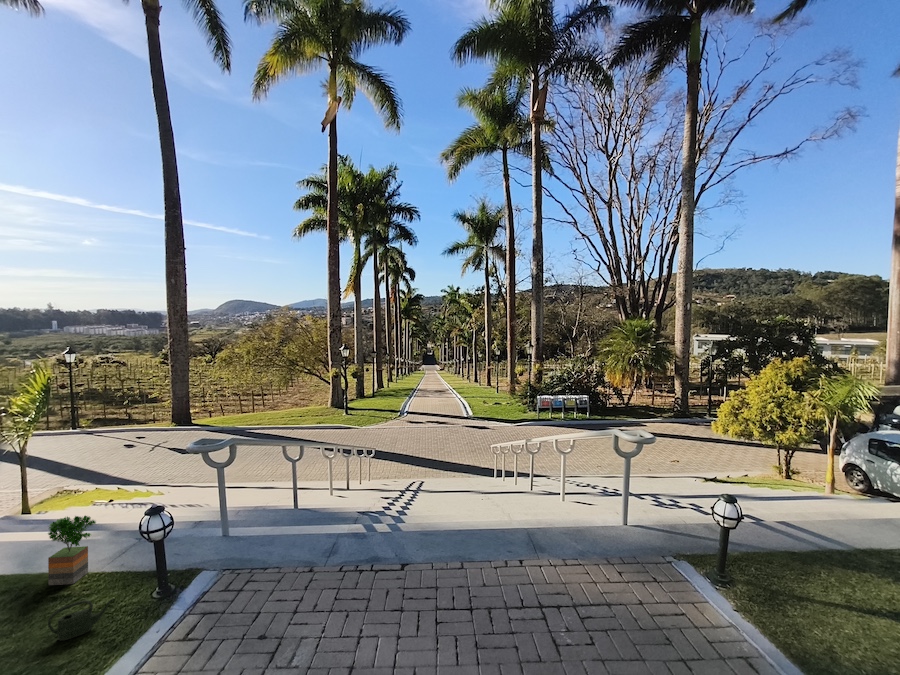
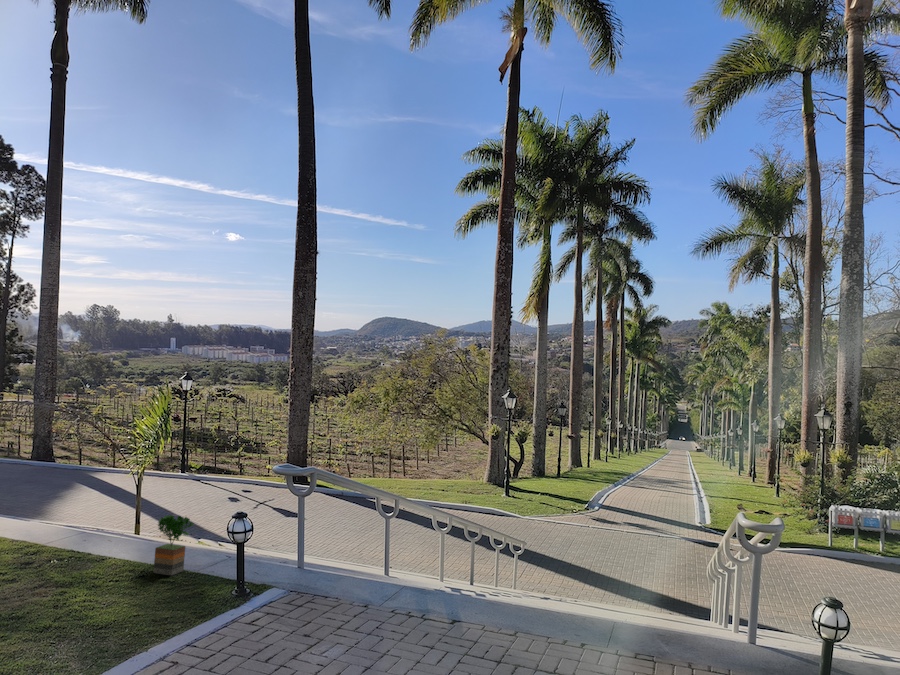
watering can: present [48,599,114,641] -> none [153,576,201,606]

